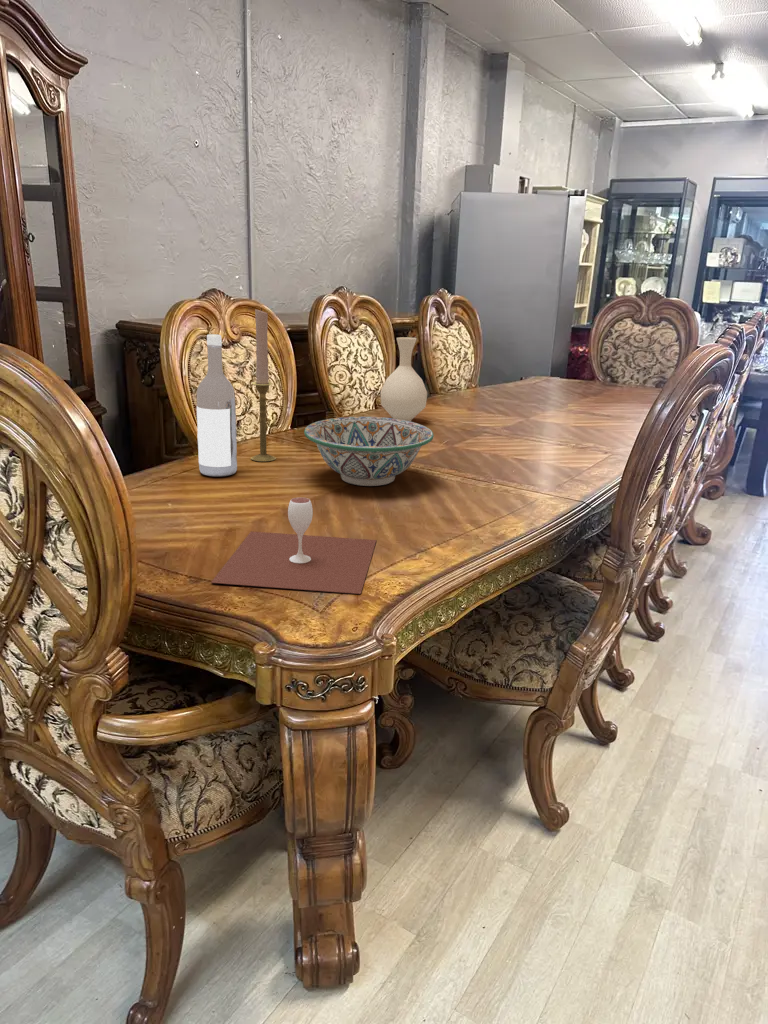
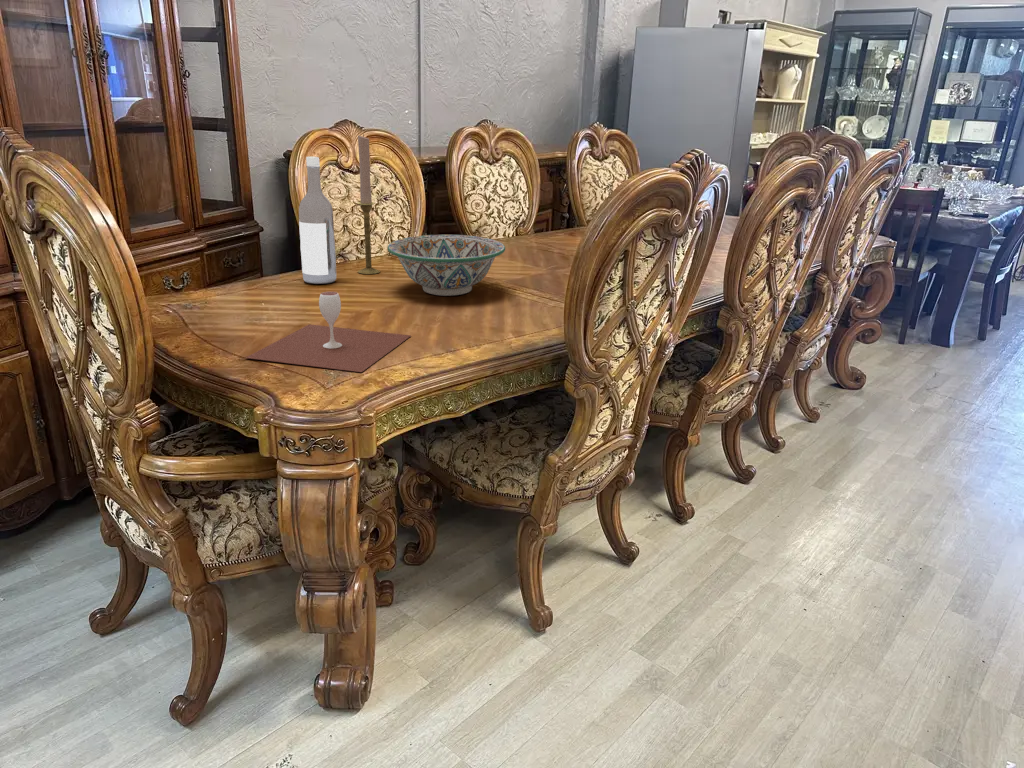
vase: present [380,337,427,422] -> none [502,166,547,248]

